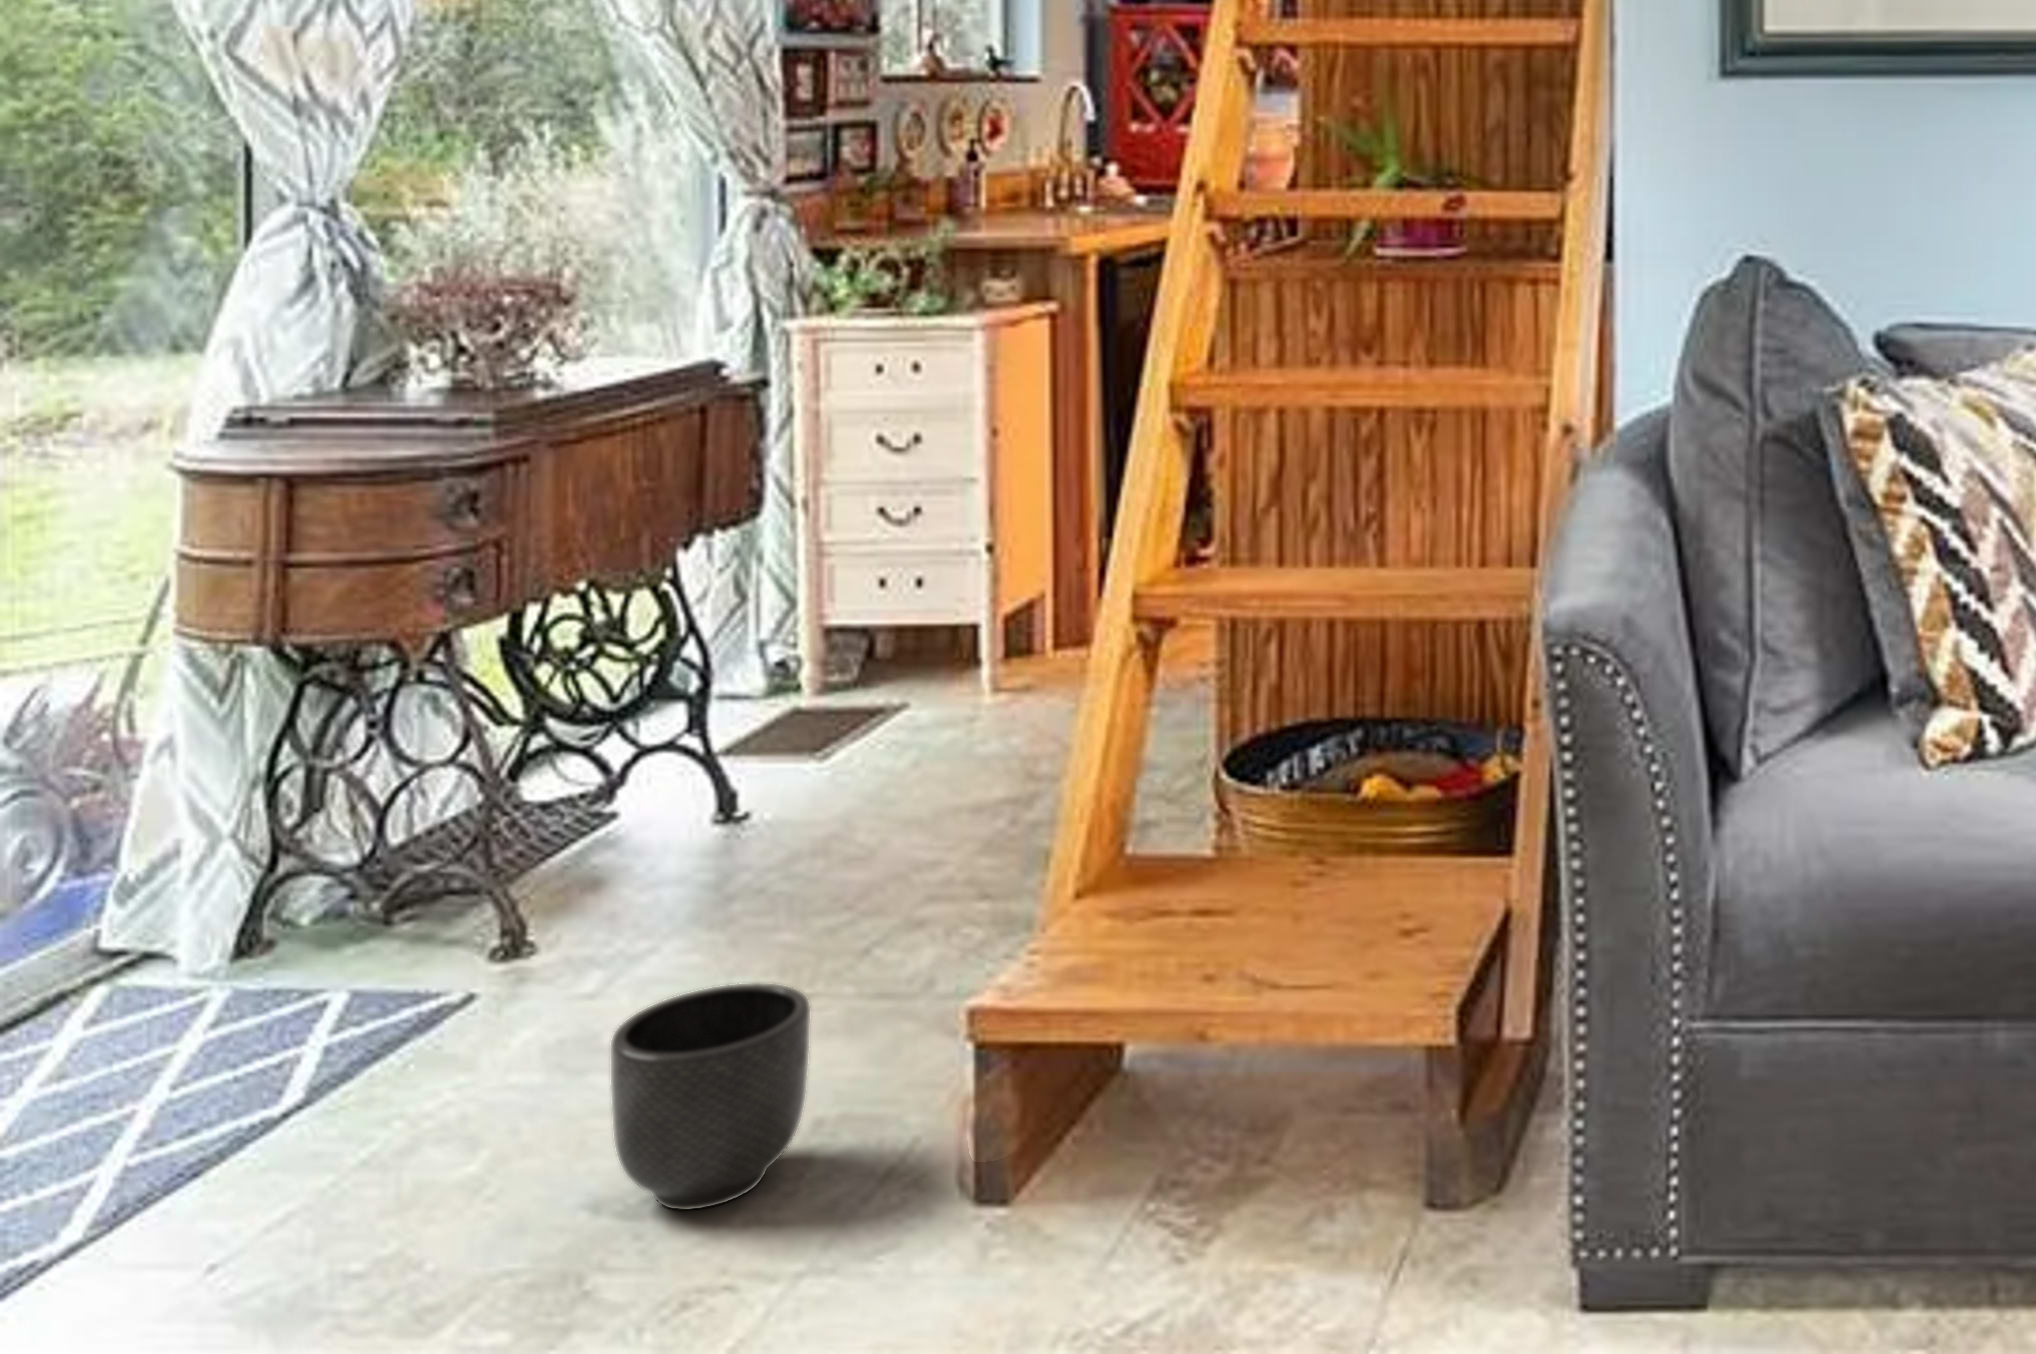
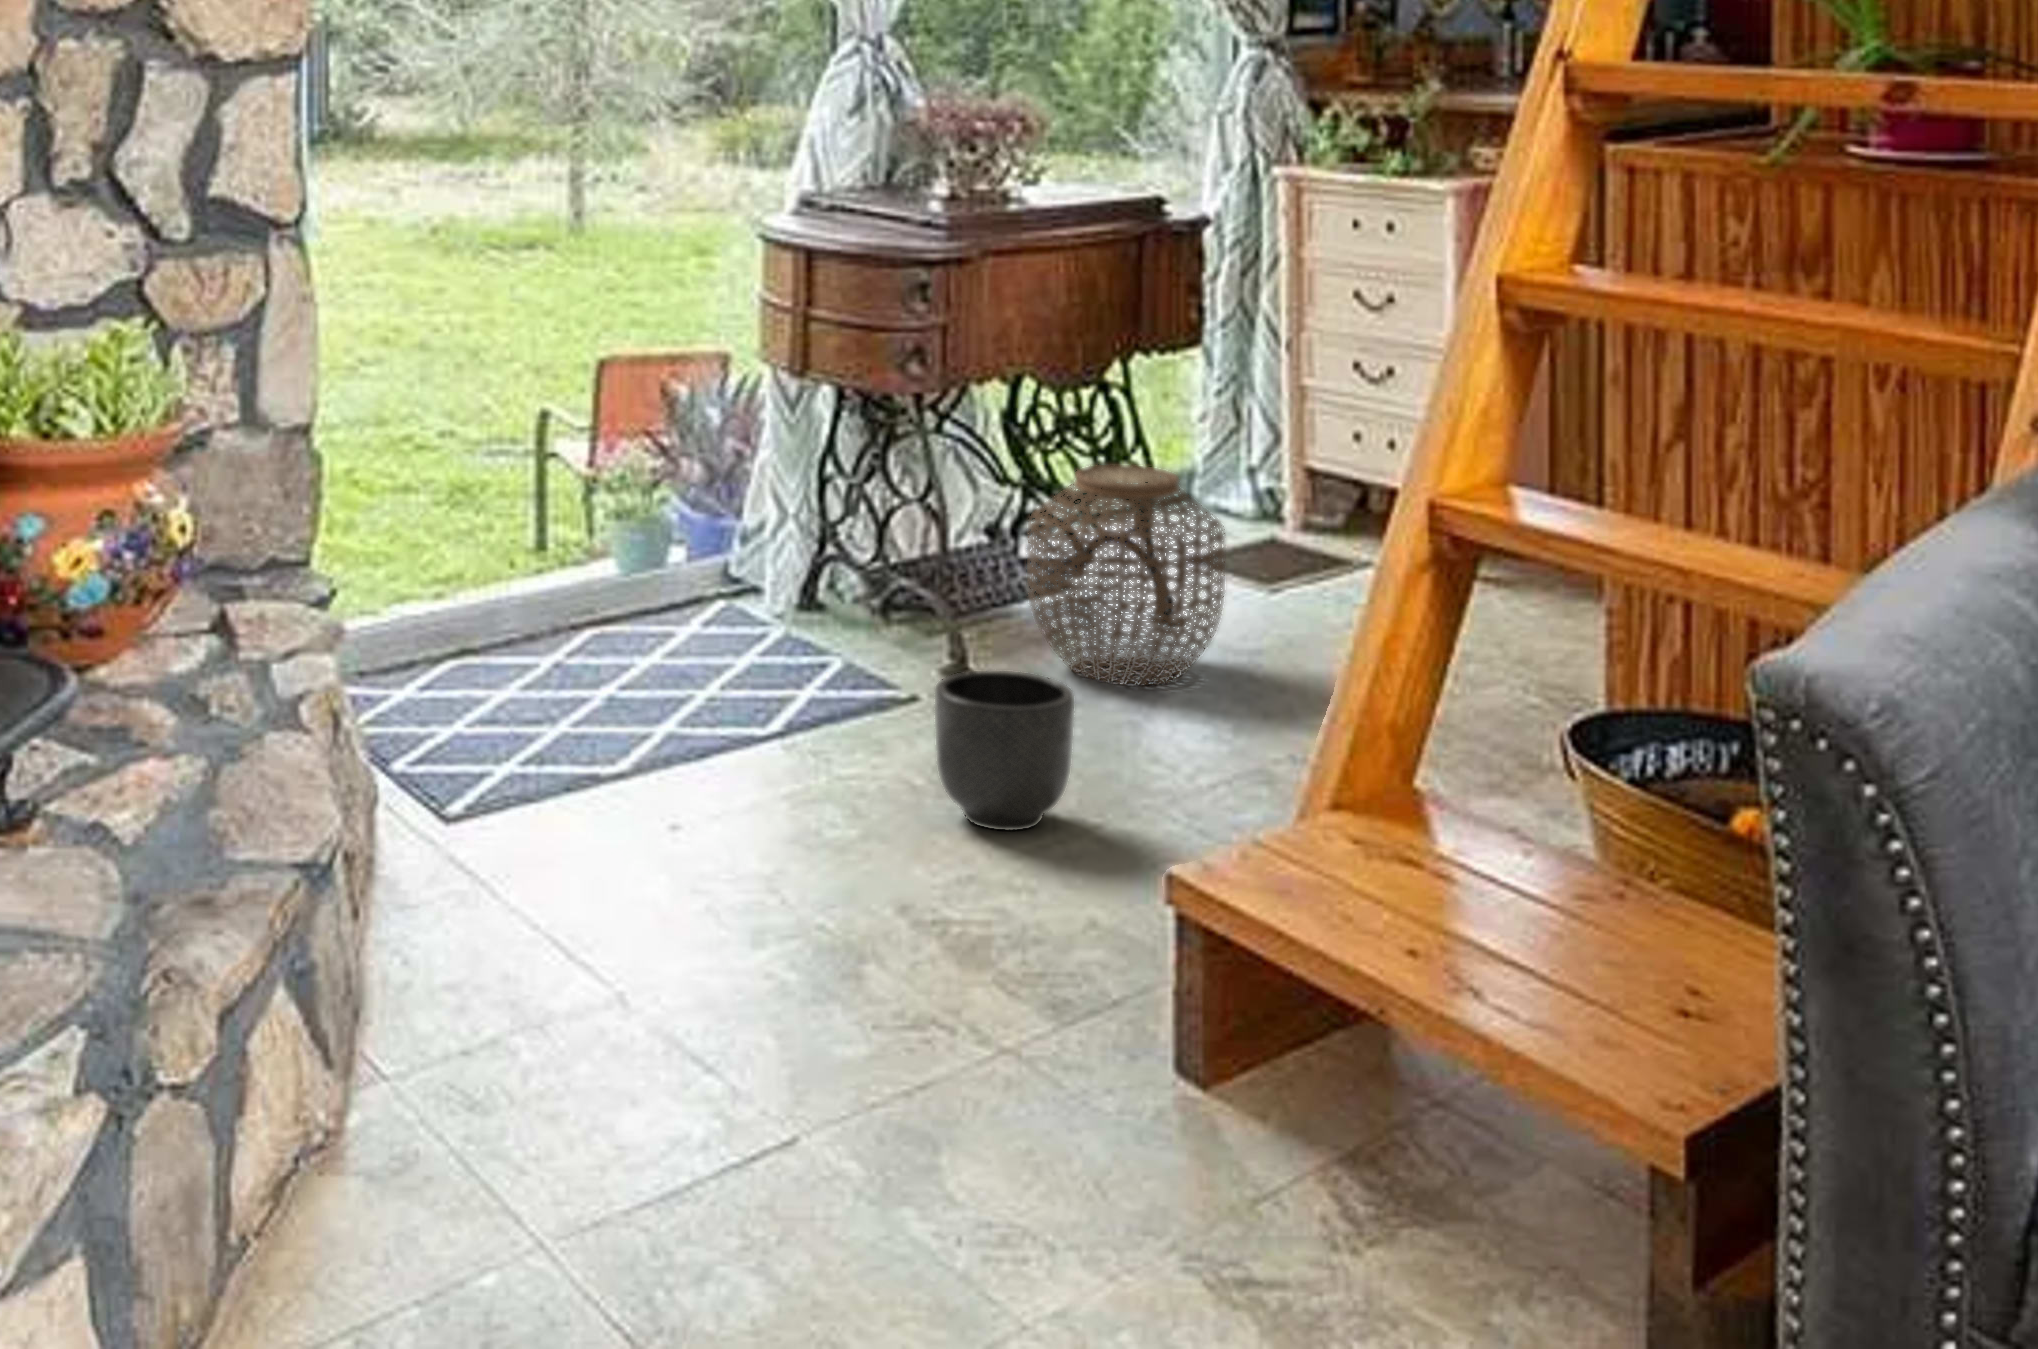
woven basket: none [604,675,859,943] -> present [1028,465,1226,684]

